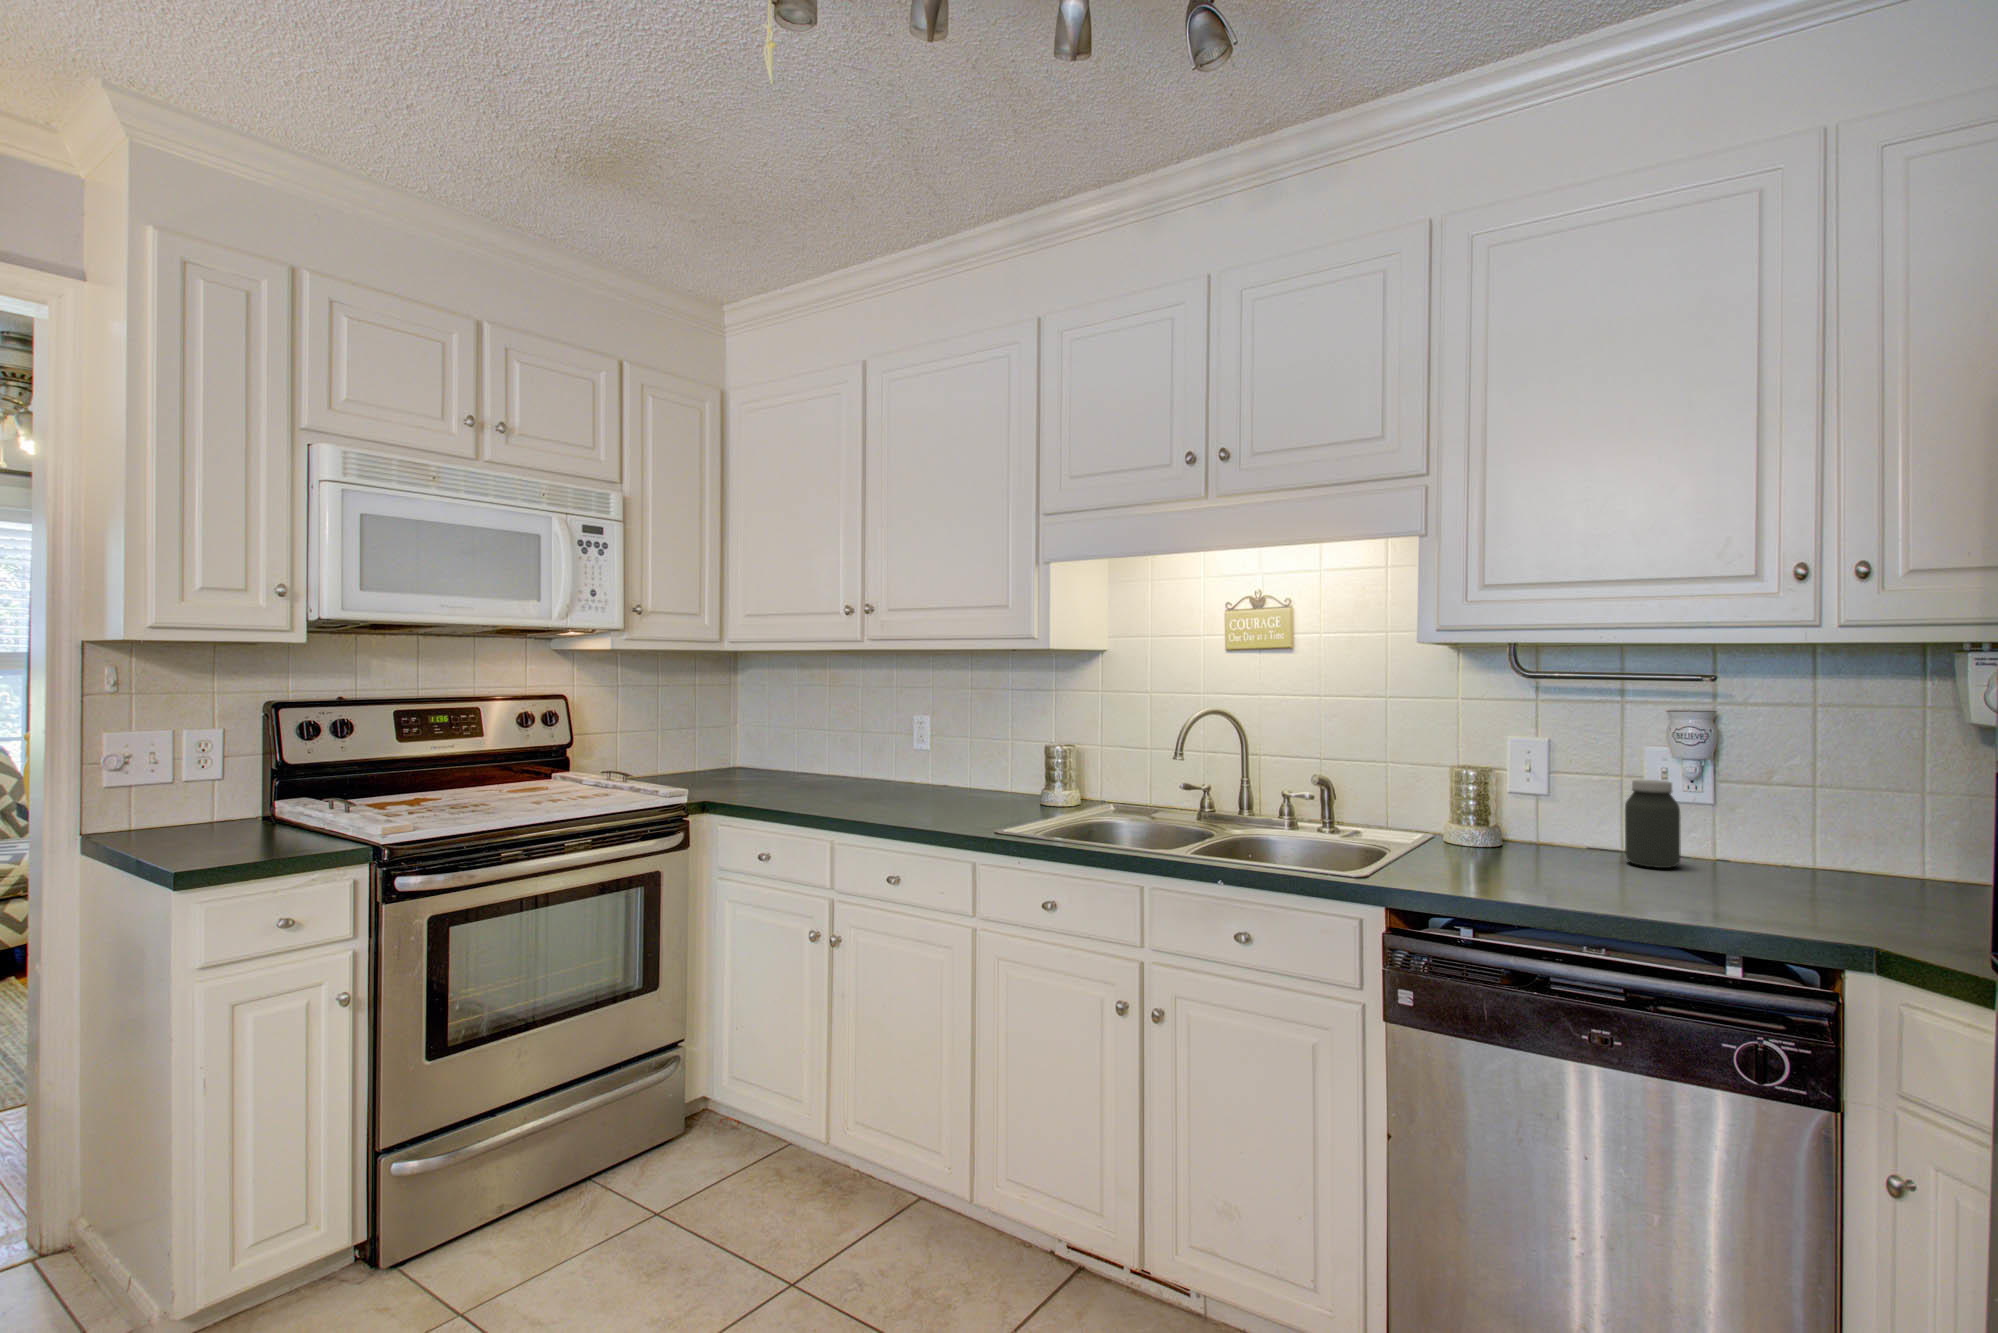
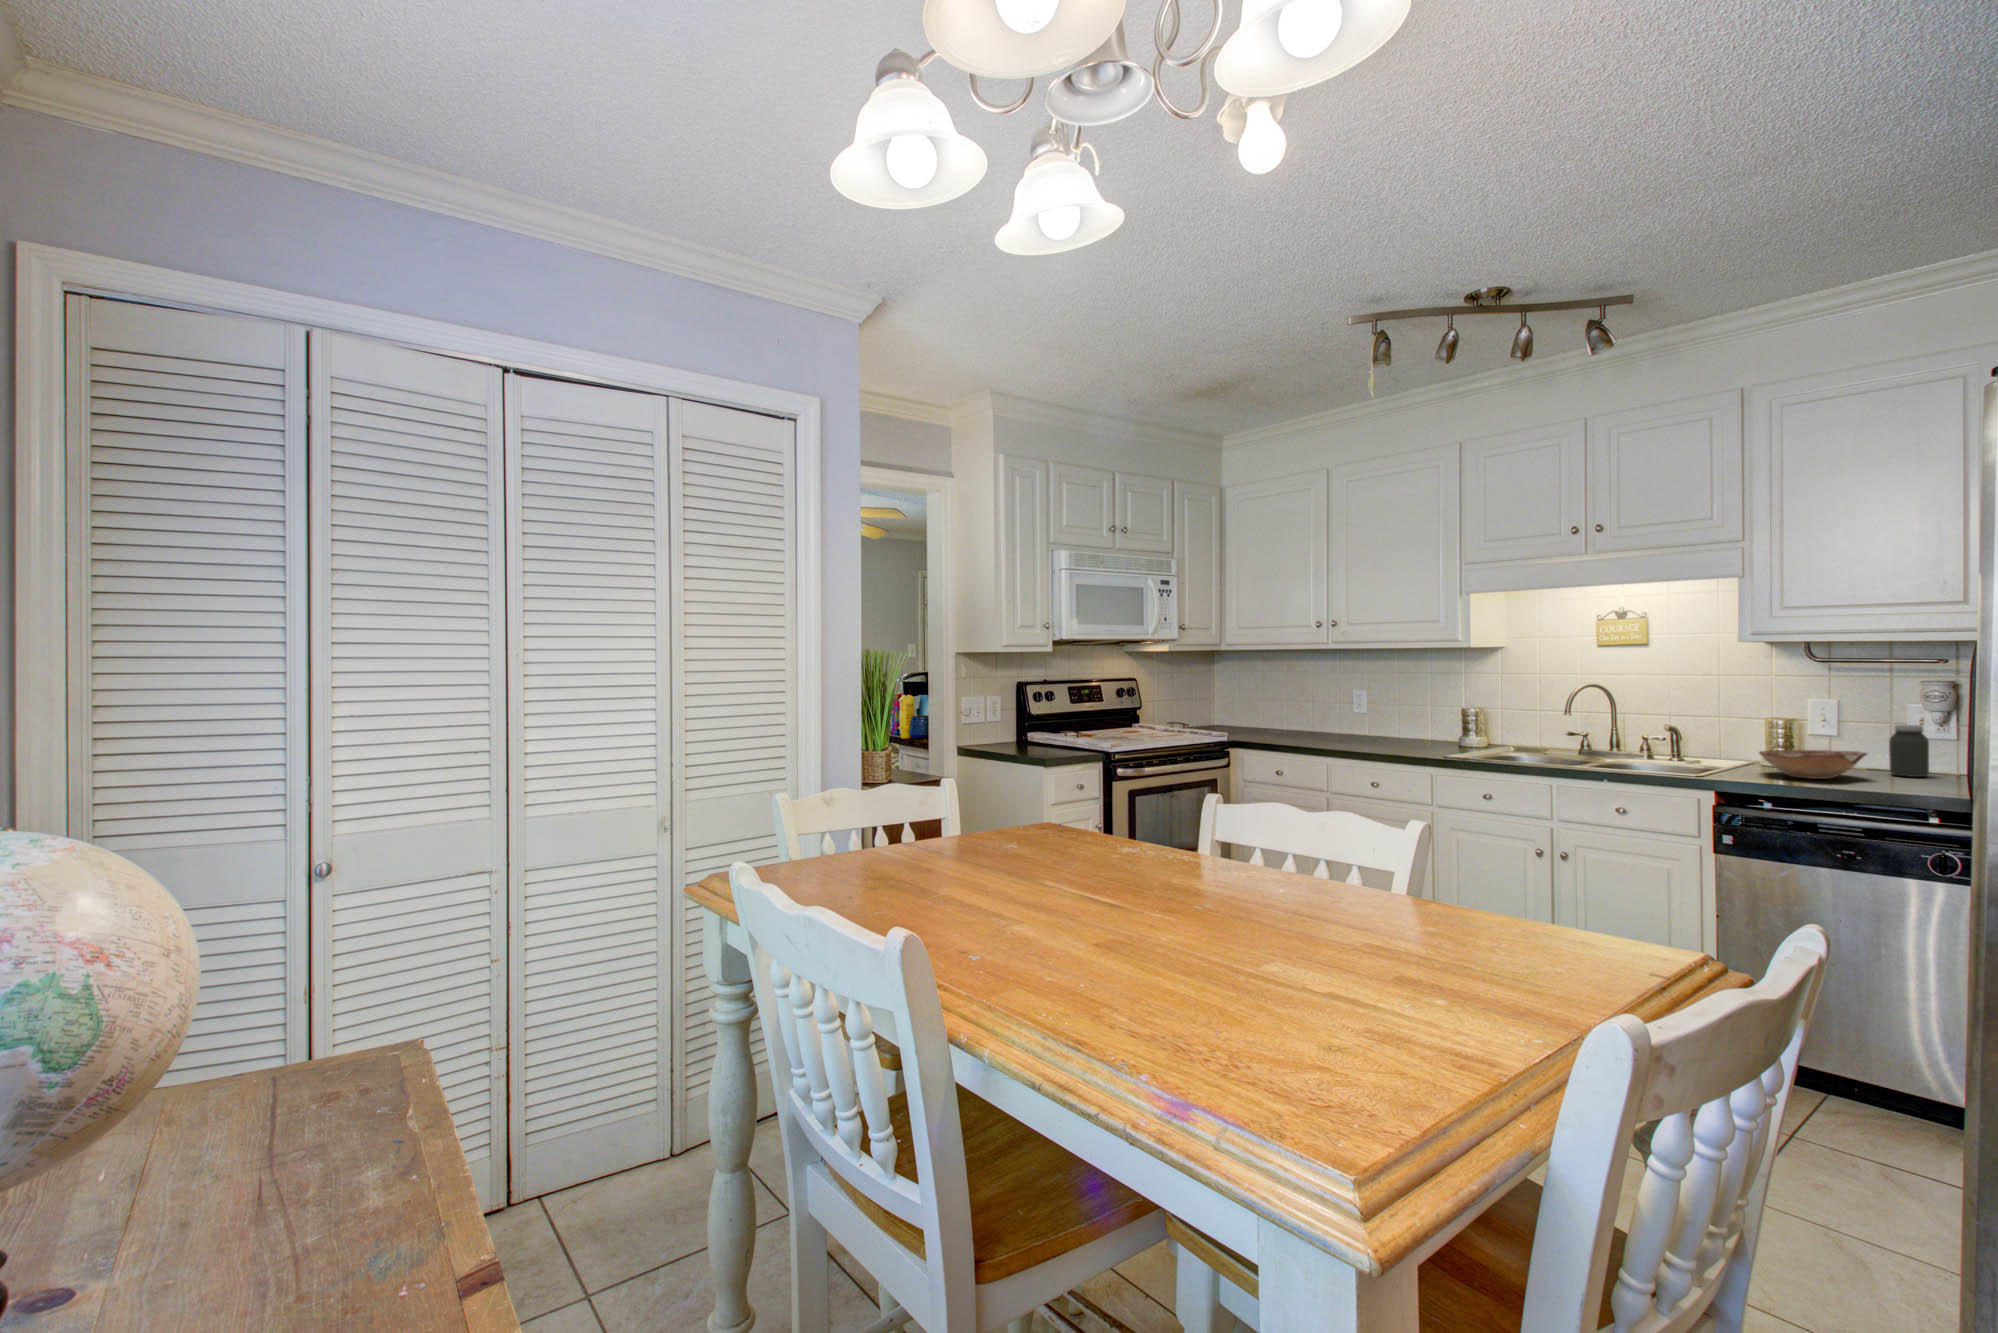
bowl: none [1448,823,1609,879] -> present [1759,750,1867,779]

